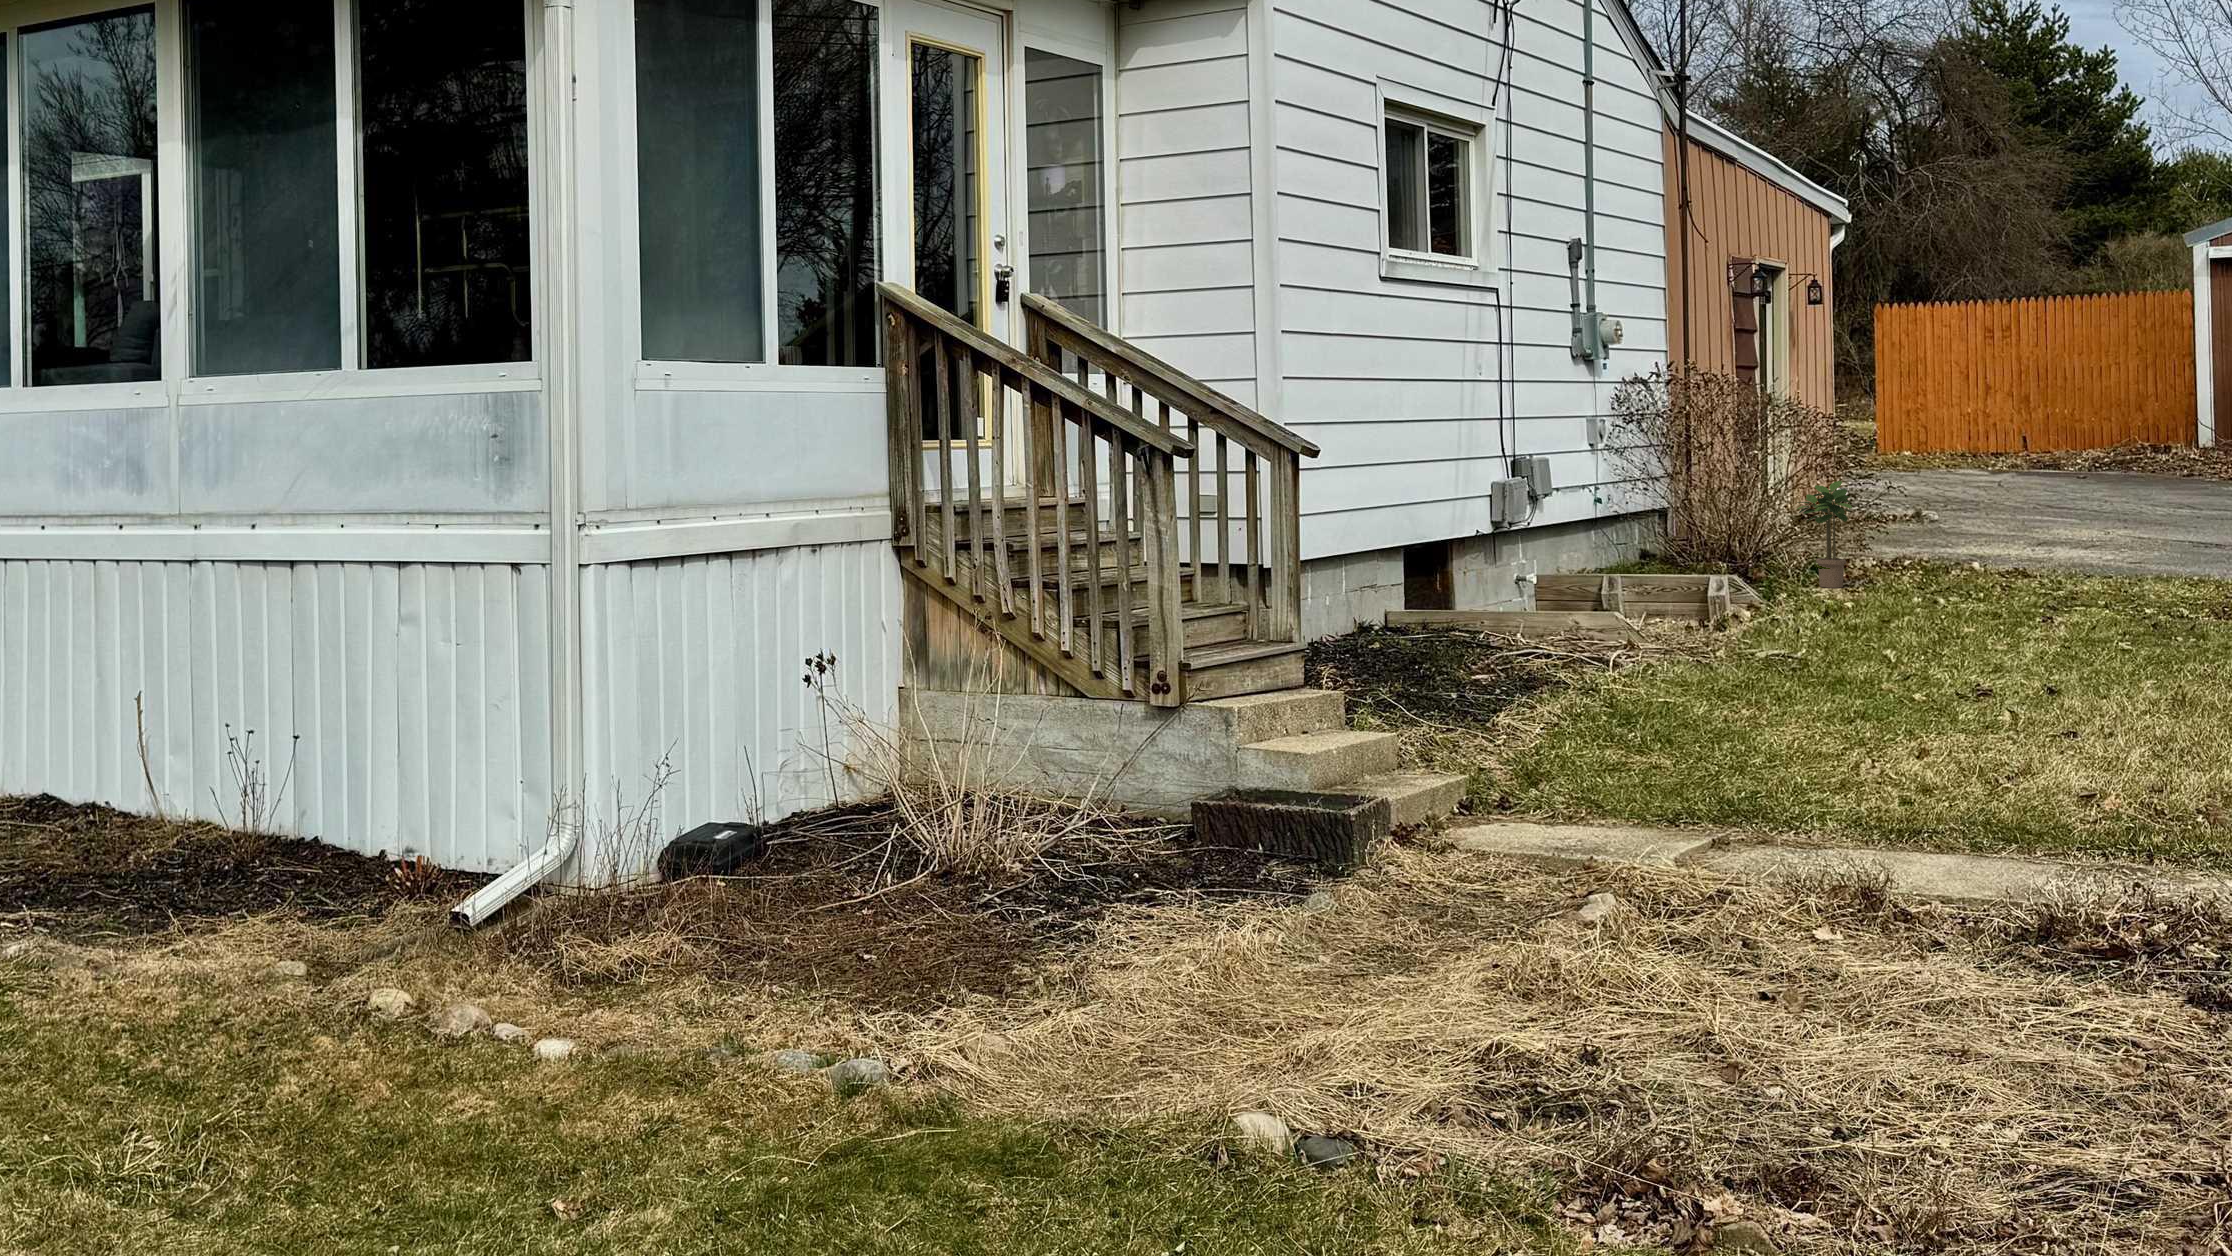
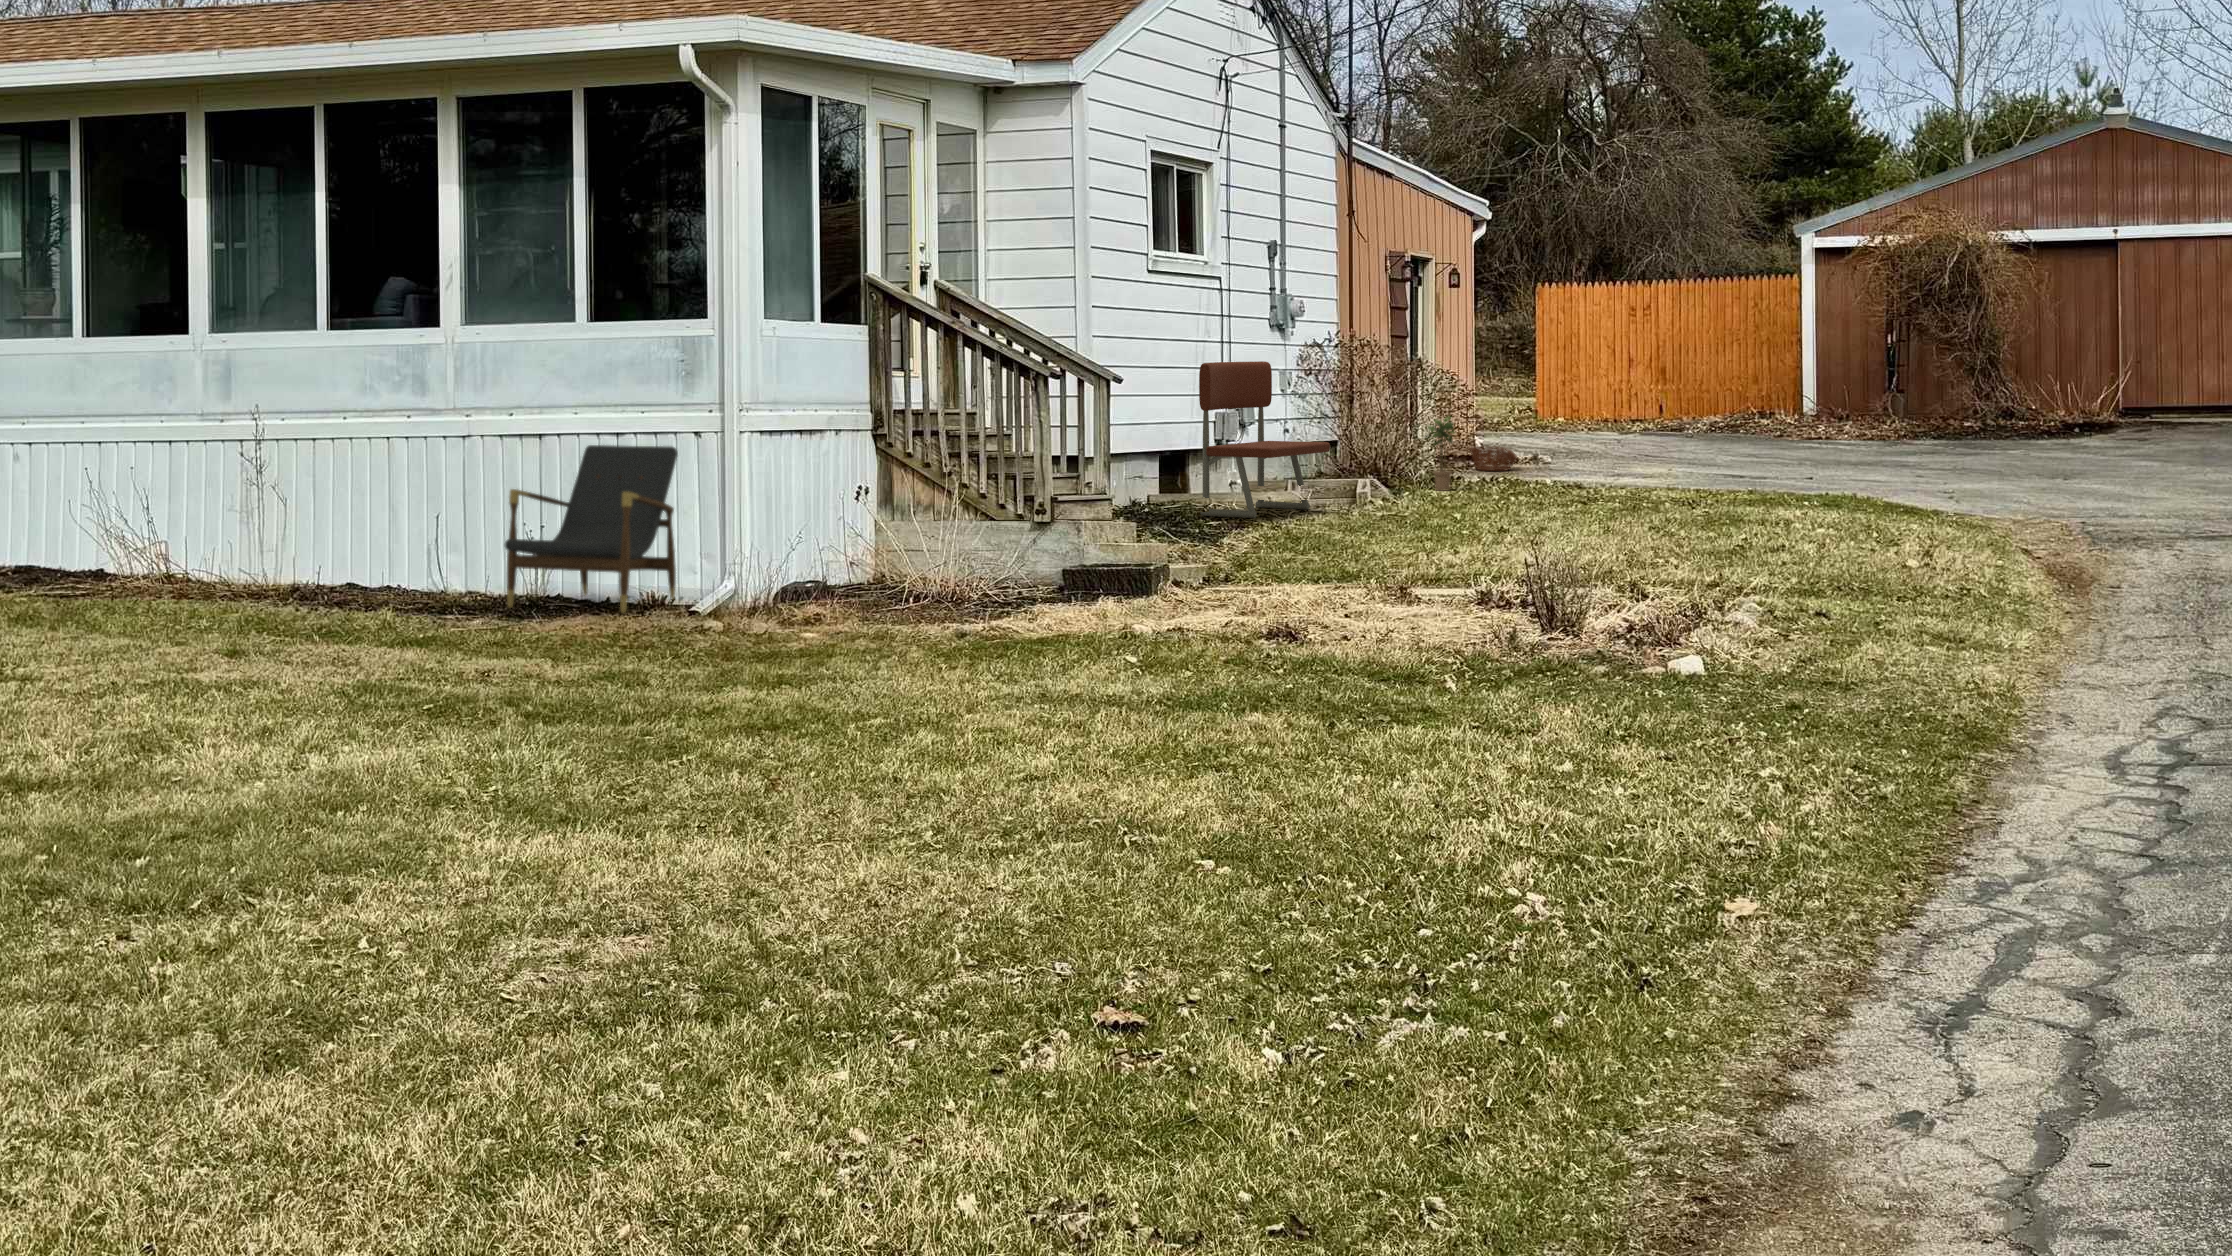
bench: none [1465,409,1668,646] -> present [1199,361,1330,518]
basket: none [1849,513,1923,549] -> present [1469,446,1517,471]
lounge chair: none [129,580,477,918] -> present [505,445,678,613]

